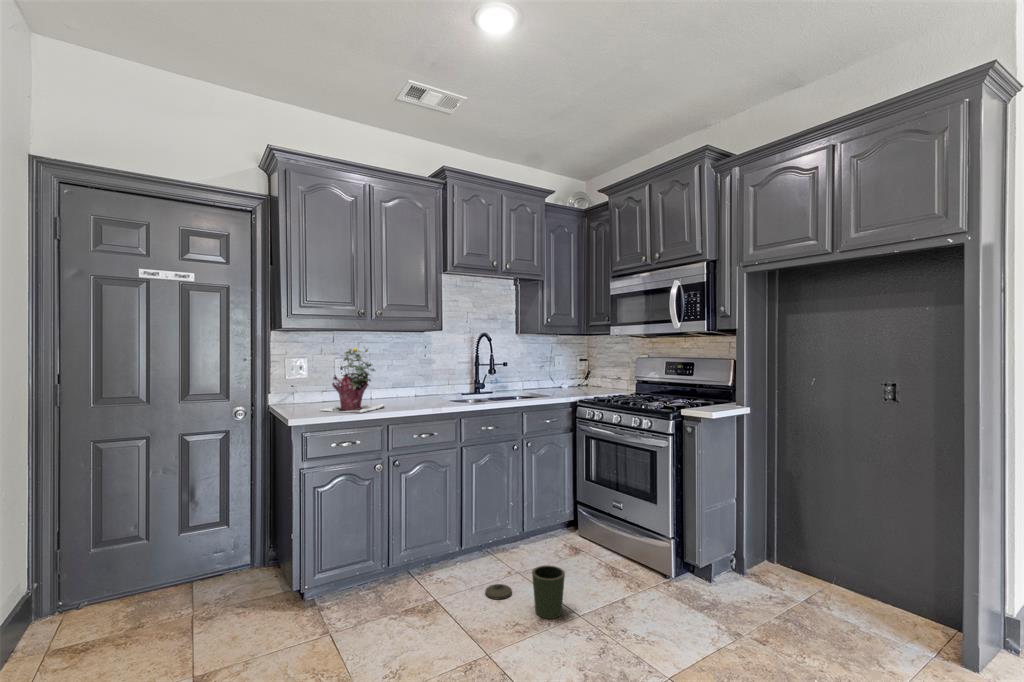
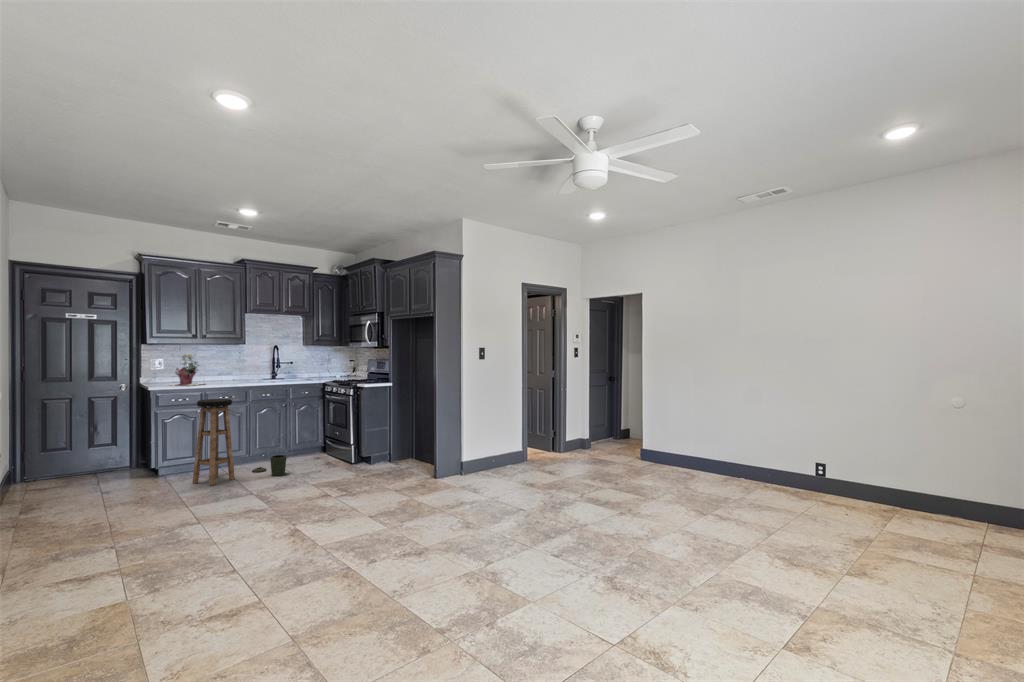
bar stool: none [384,445,467,657] -> present [192,399,235,486]

